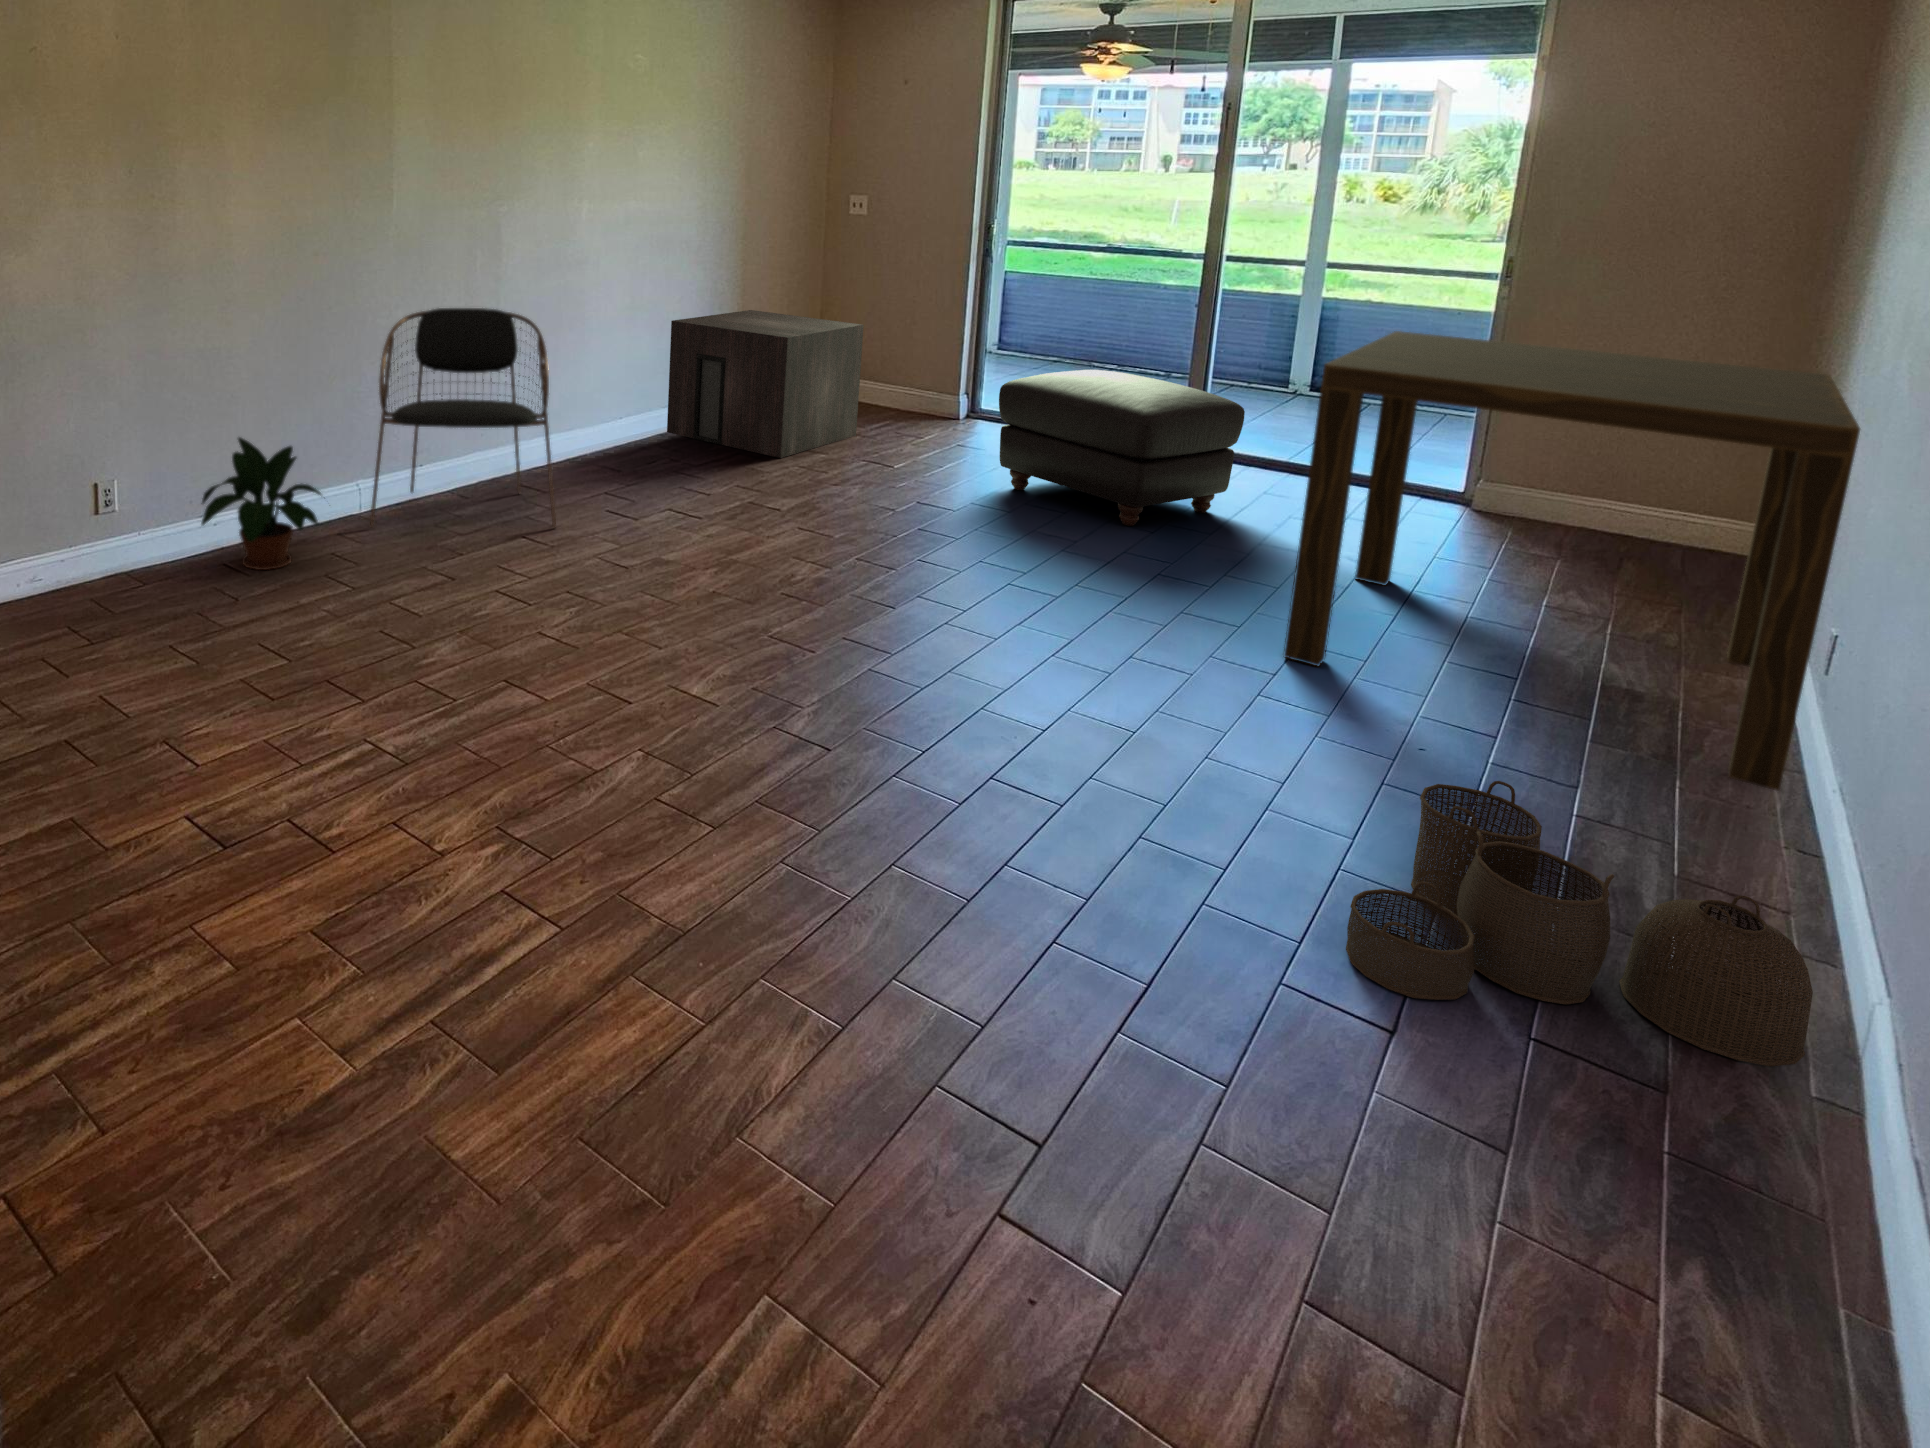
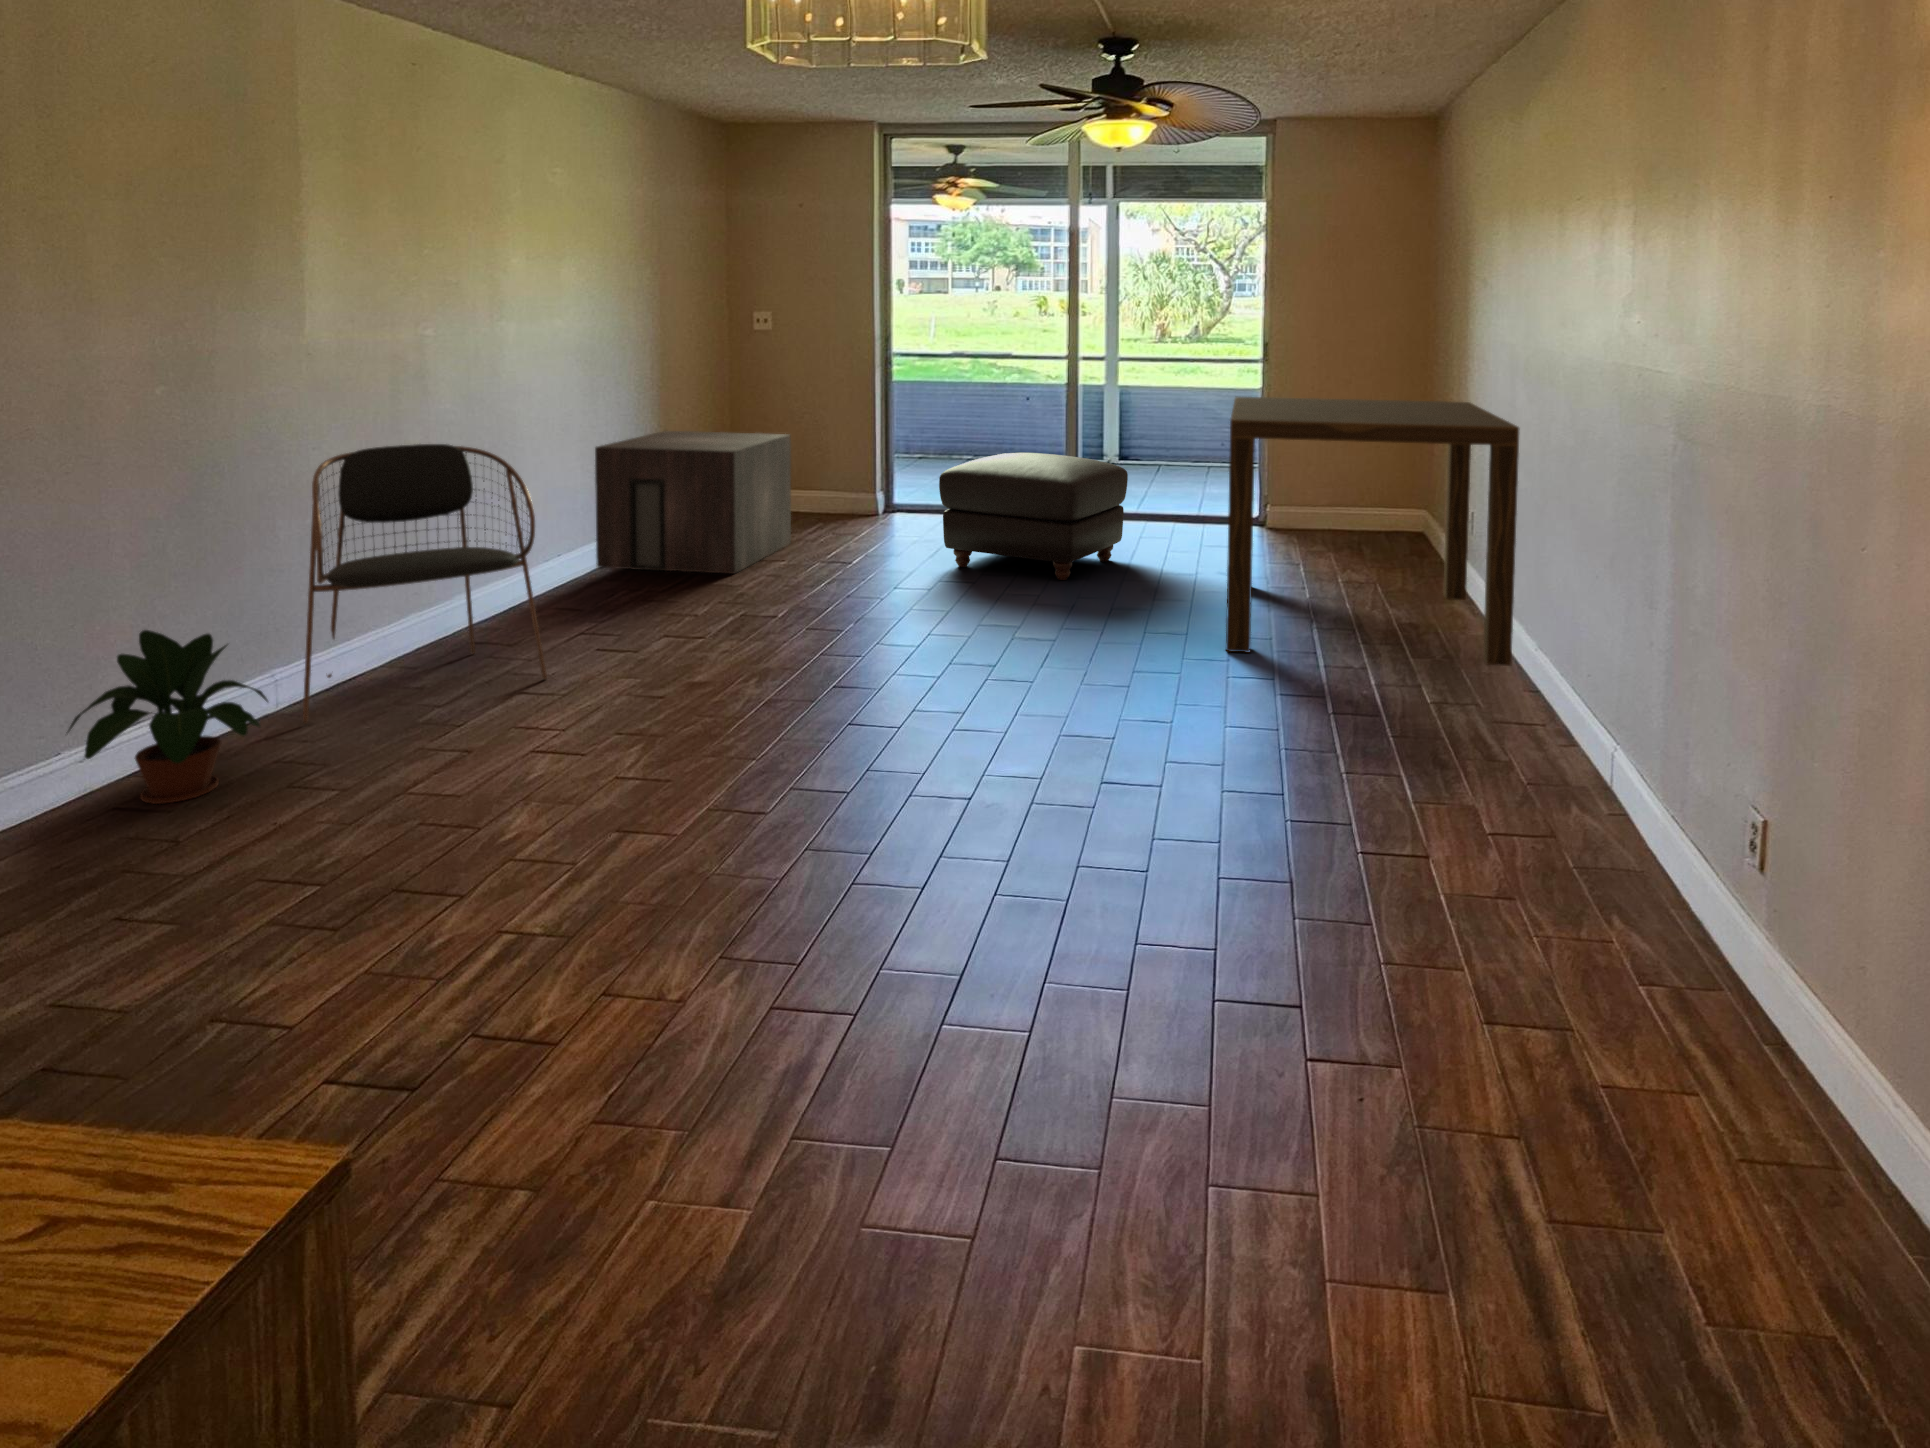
woven basket: present [1346,781,1813,1066] -> none [1379,684,1604,839]

